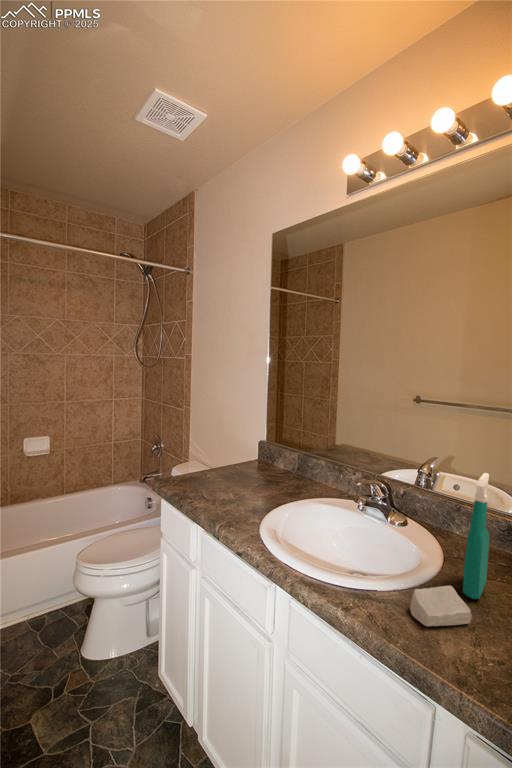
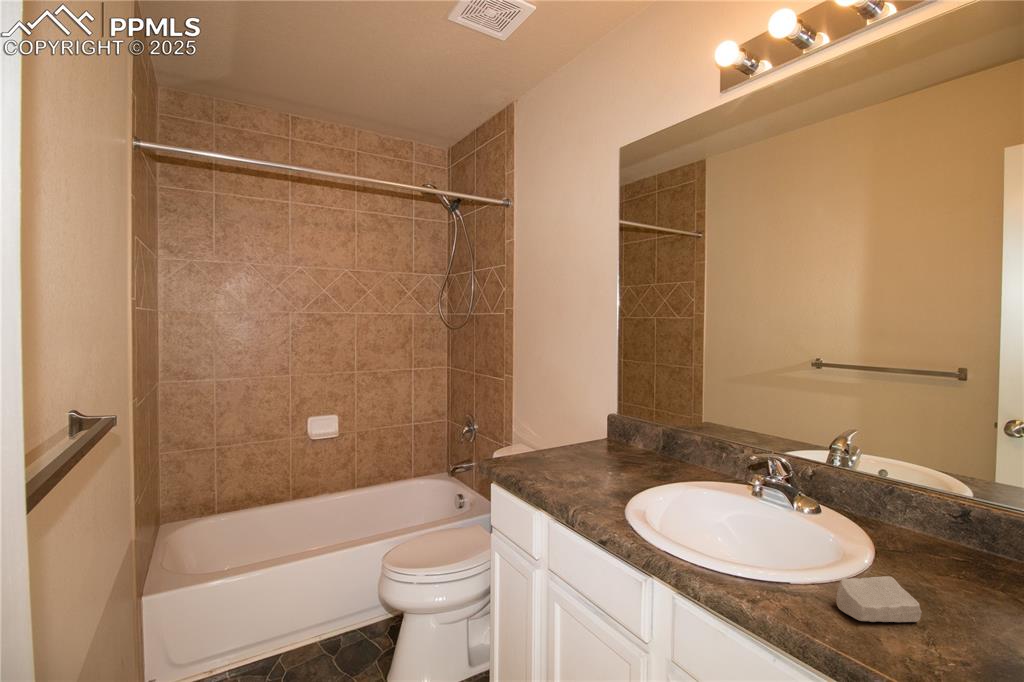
spray bottle: present [463,473,489,599] -> none [907,436,942,597]

